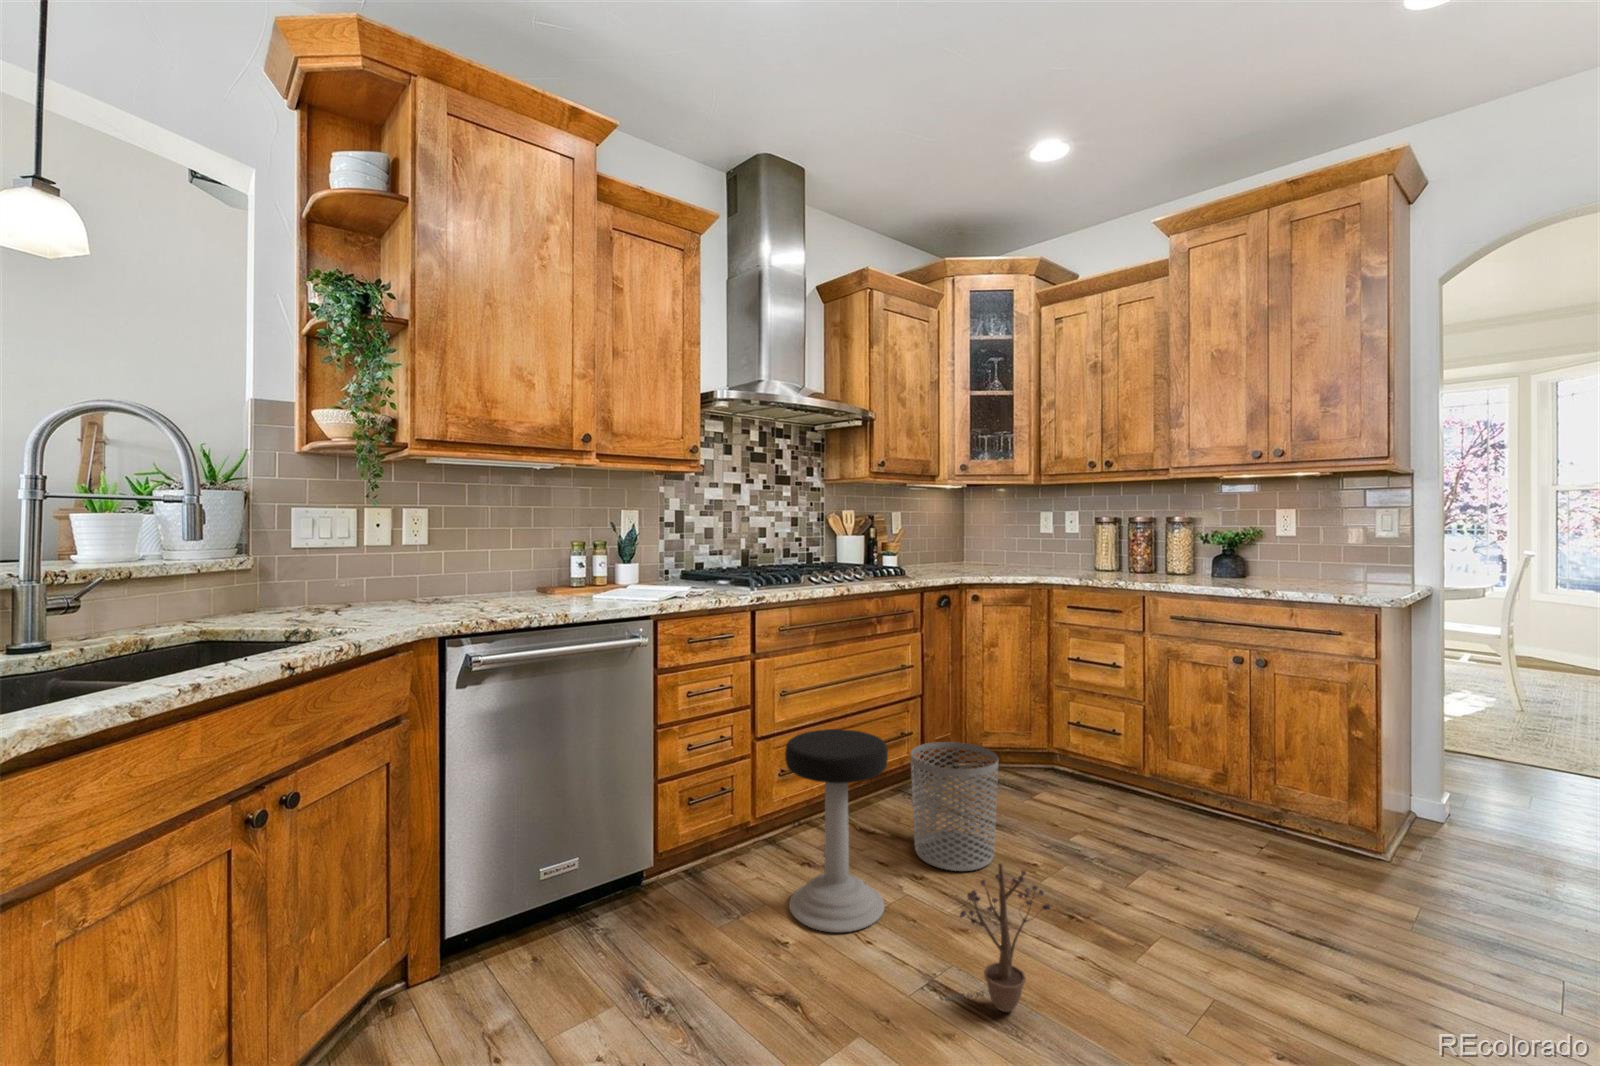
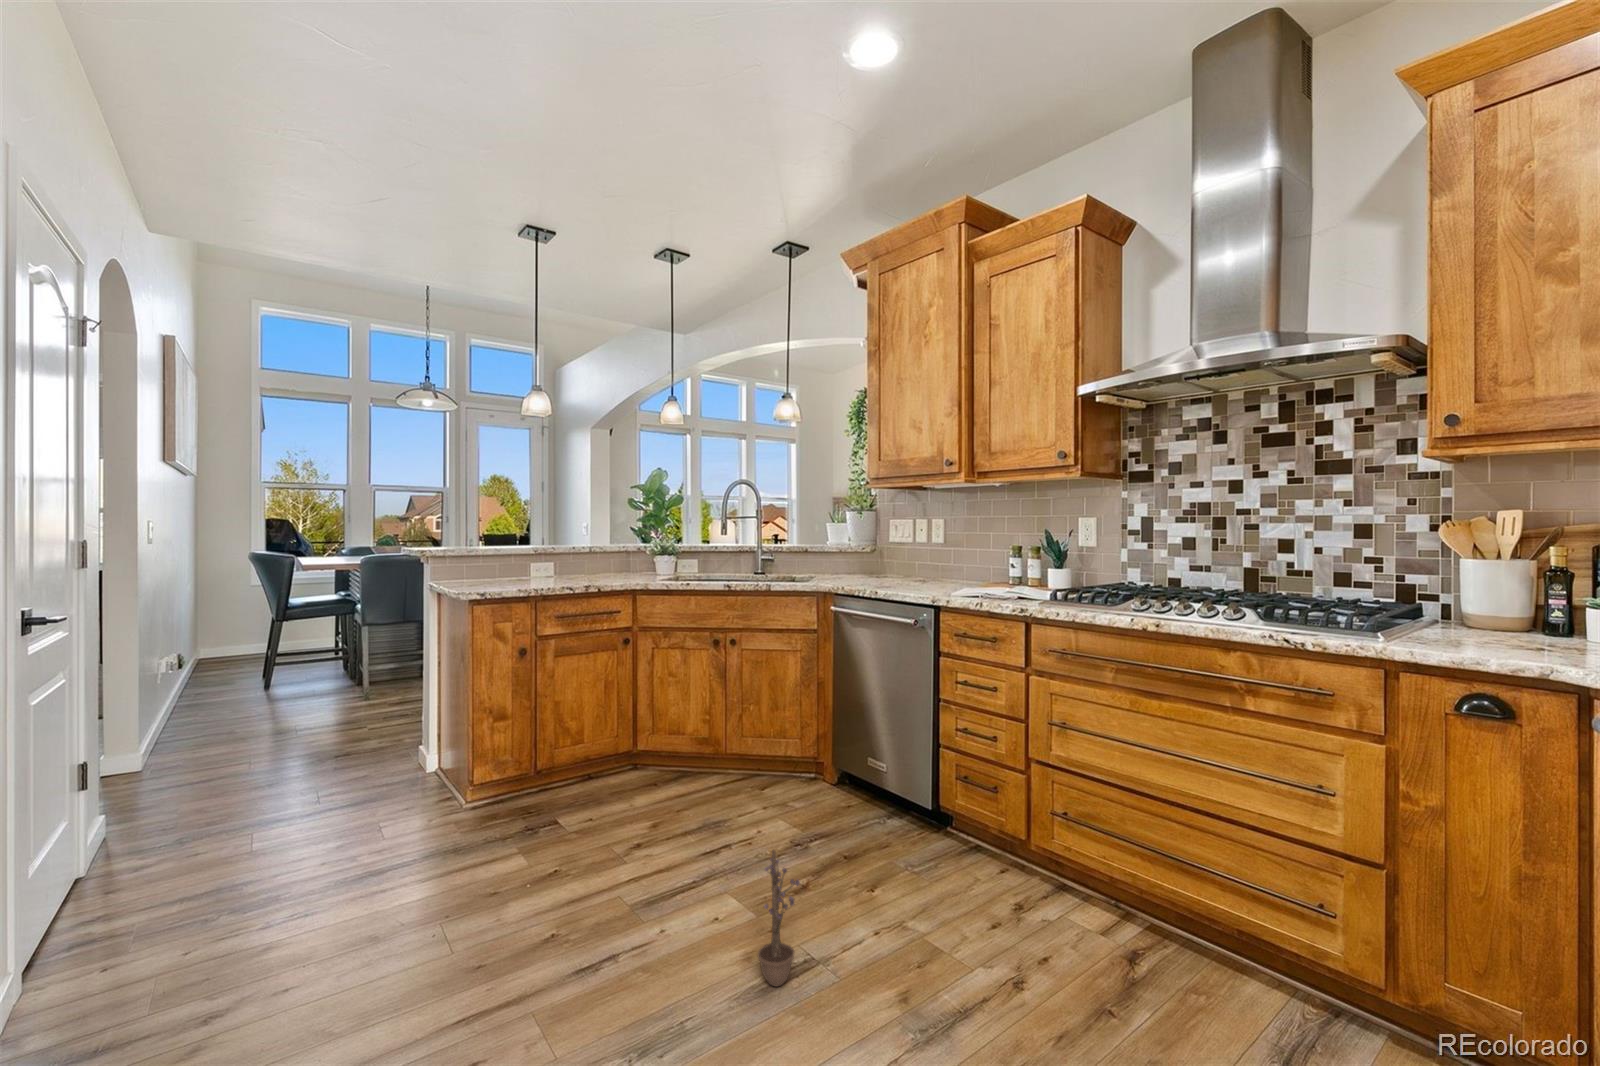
stool: present [785,729,888,932] -> none [876,735,976,930]
waste bin: present [911,742,998,871] -> none [1024,831,1150,1024]

